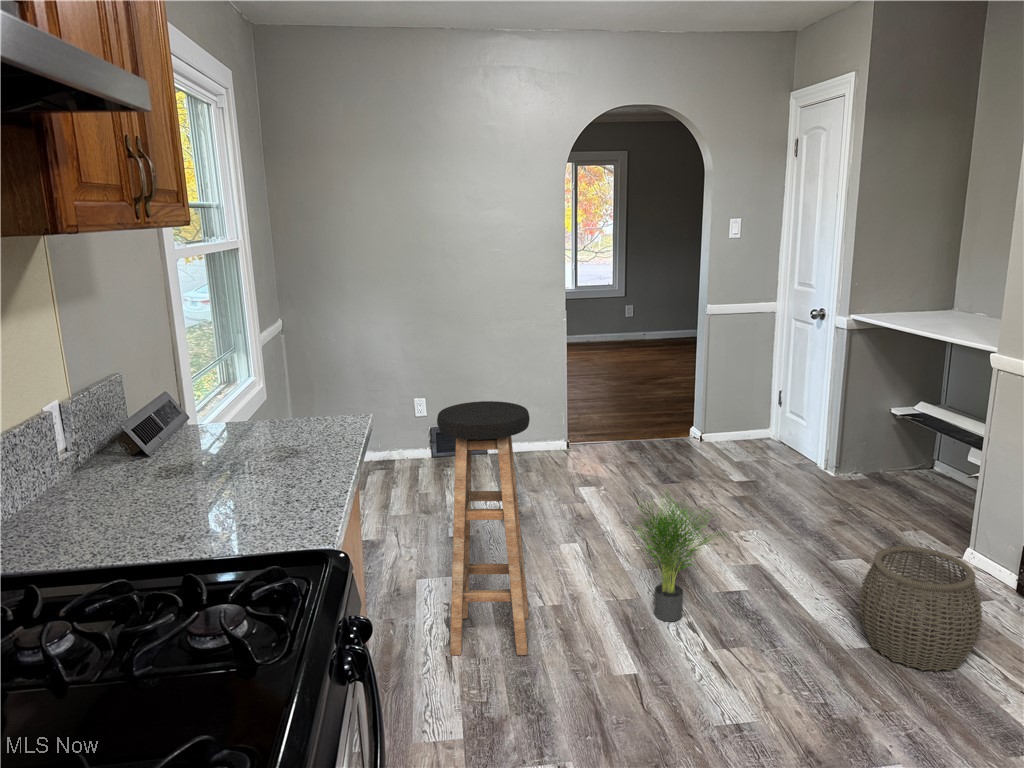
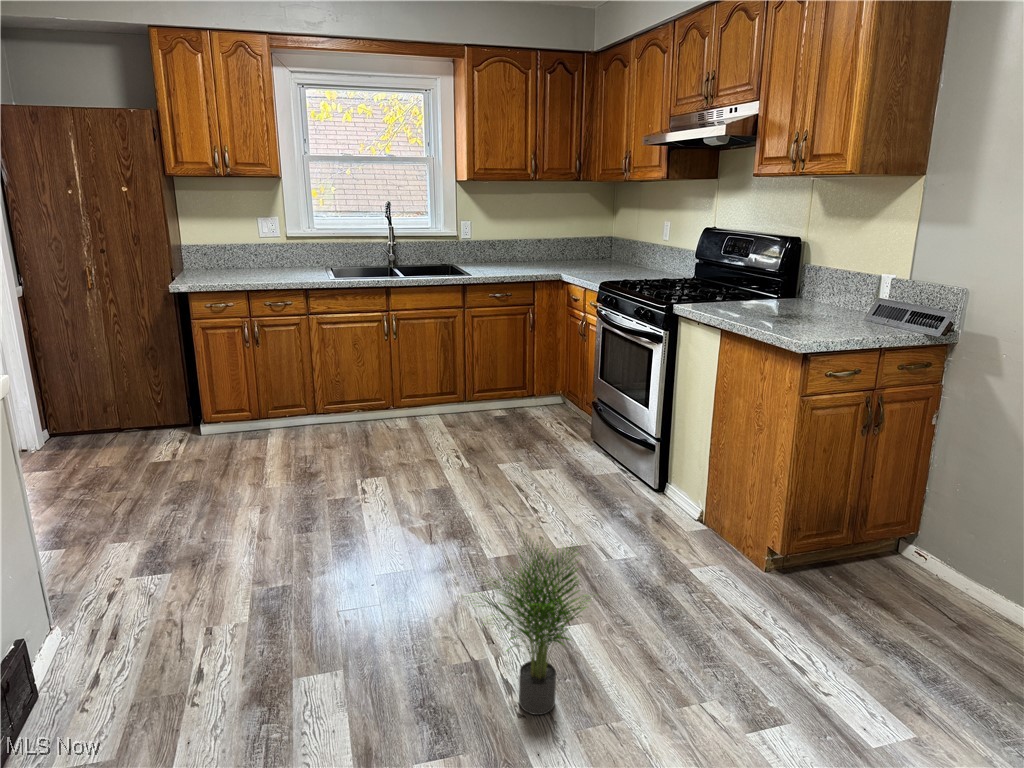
bar stool: present [437,401,530,655] -> none [681,390,825,688]
woven basket: present [859,546,982,672] -> none [189,561,322,710]

